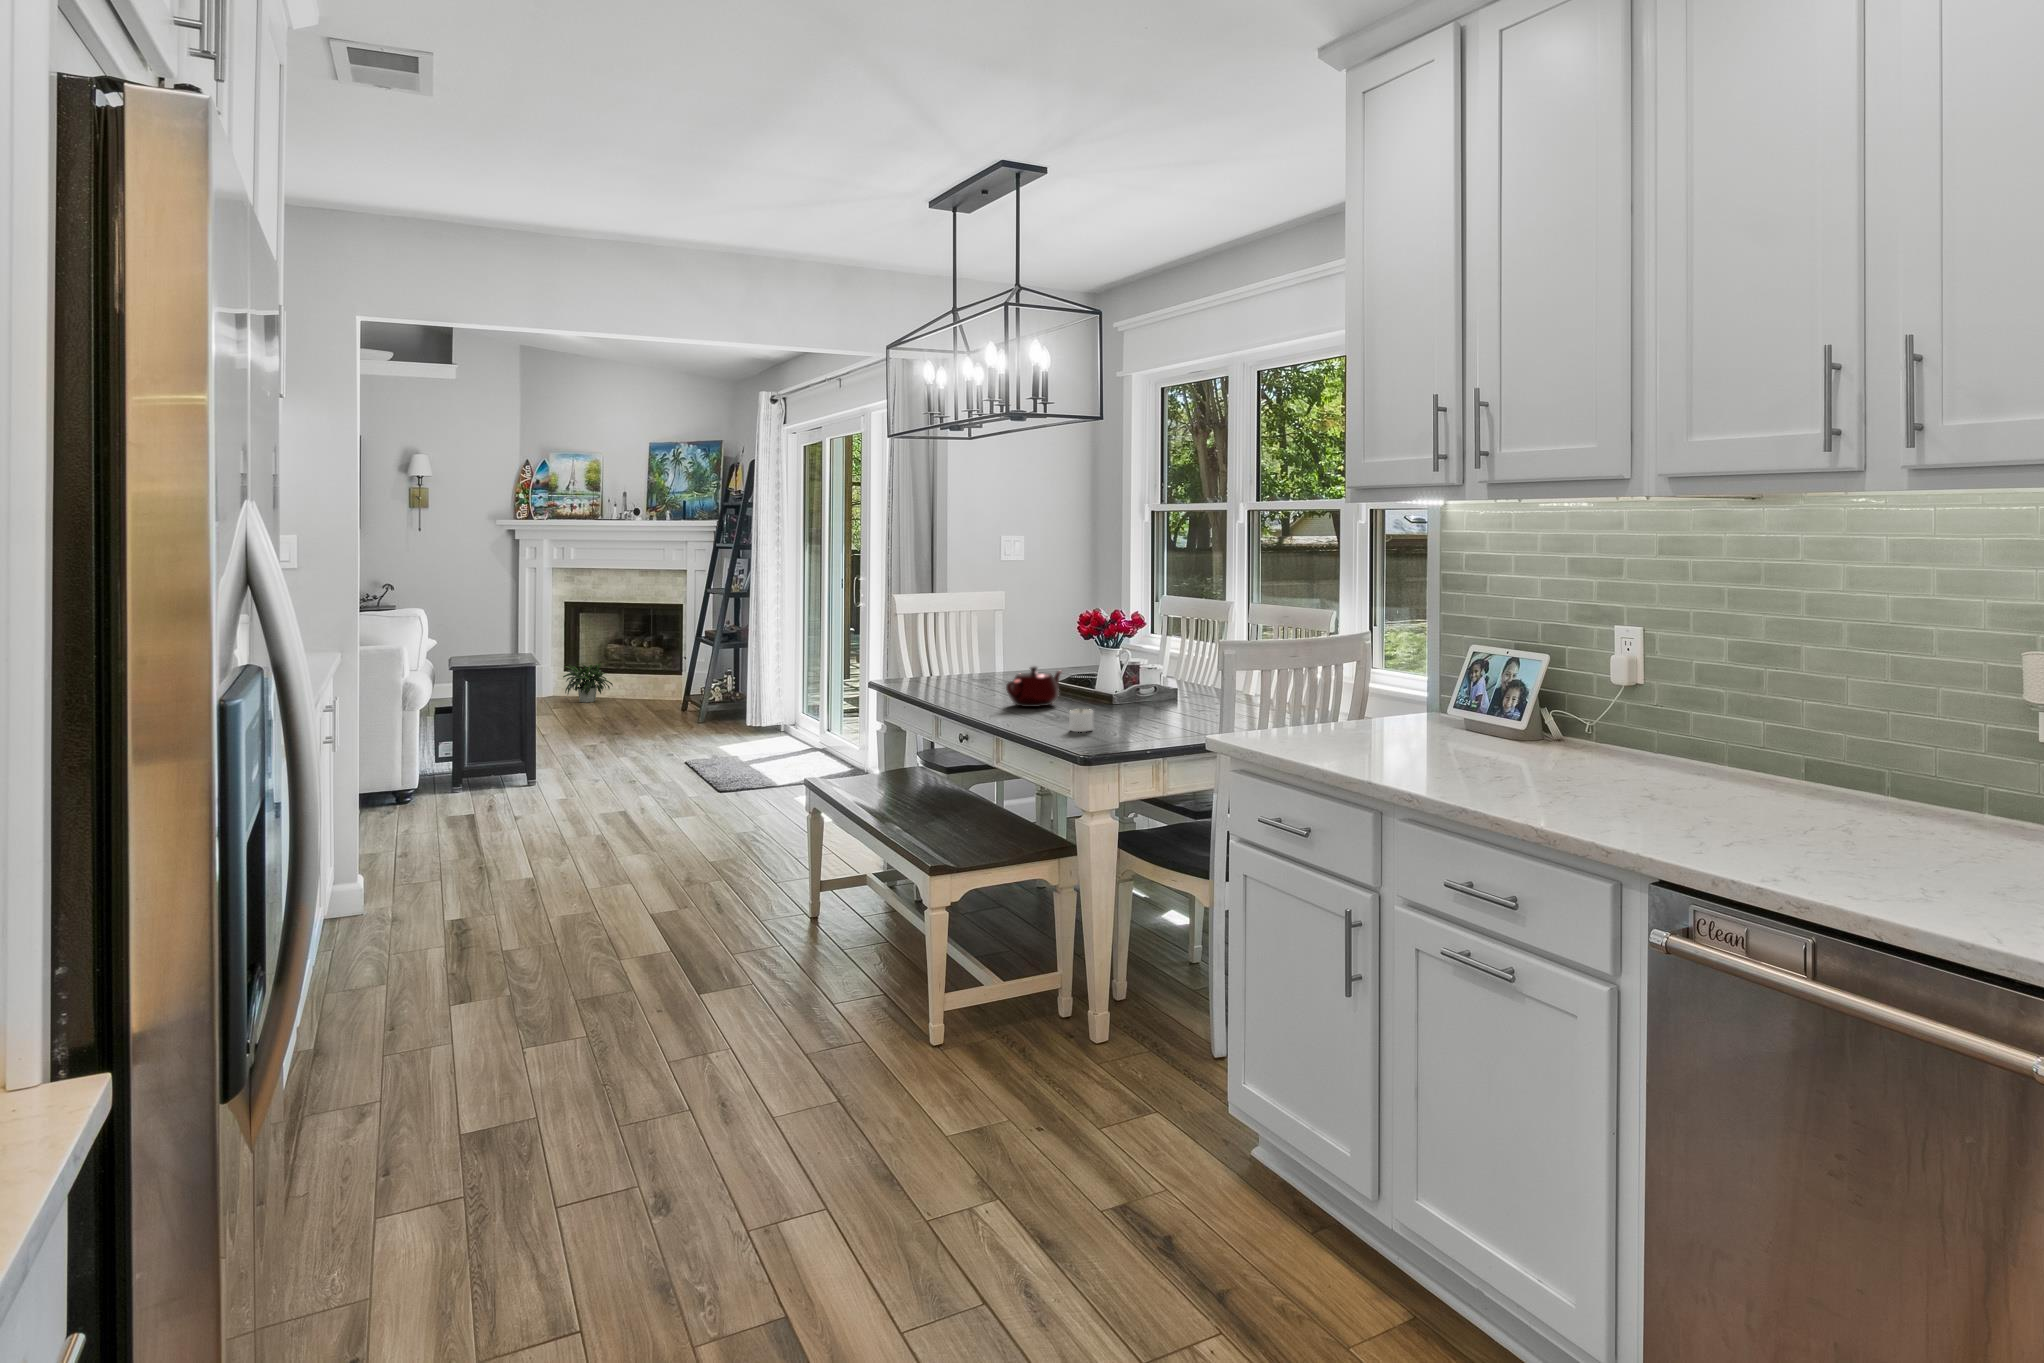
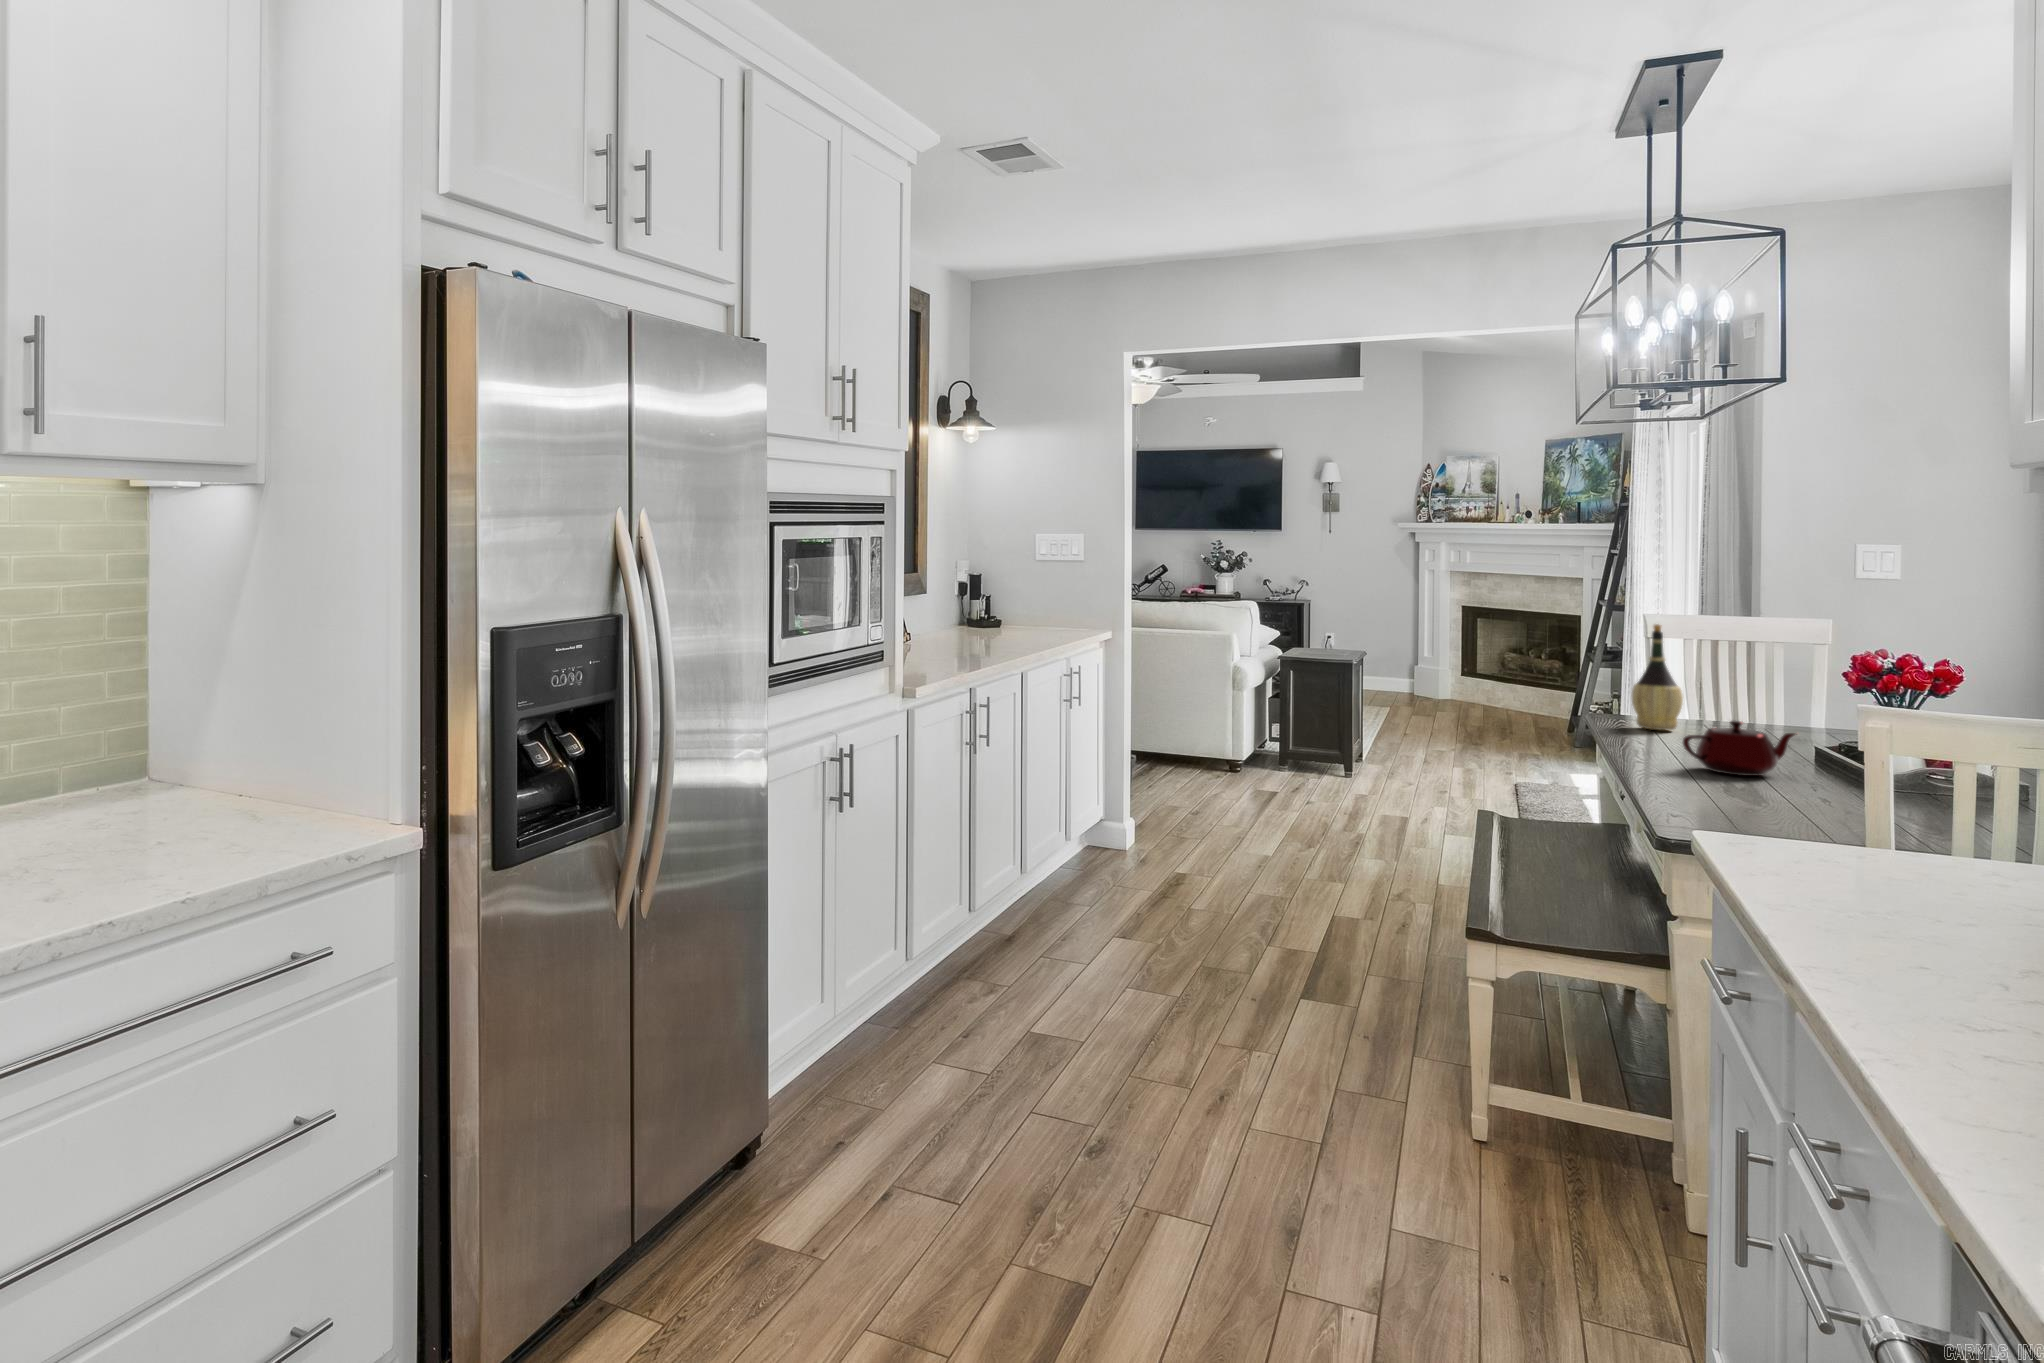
wine bottle: none [917,600,952,685] -> present [1632,624,1683,730]
potted plant: present [547,663,613,703] -> none [1435,668,1502,709]
candle: present [1069,709,1093,732] -> none [1709,781,1763,819]

